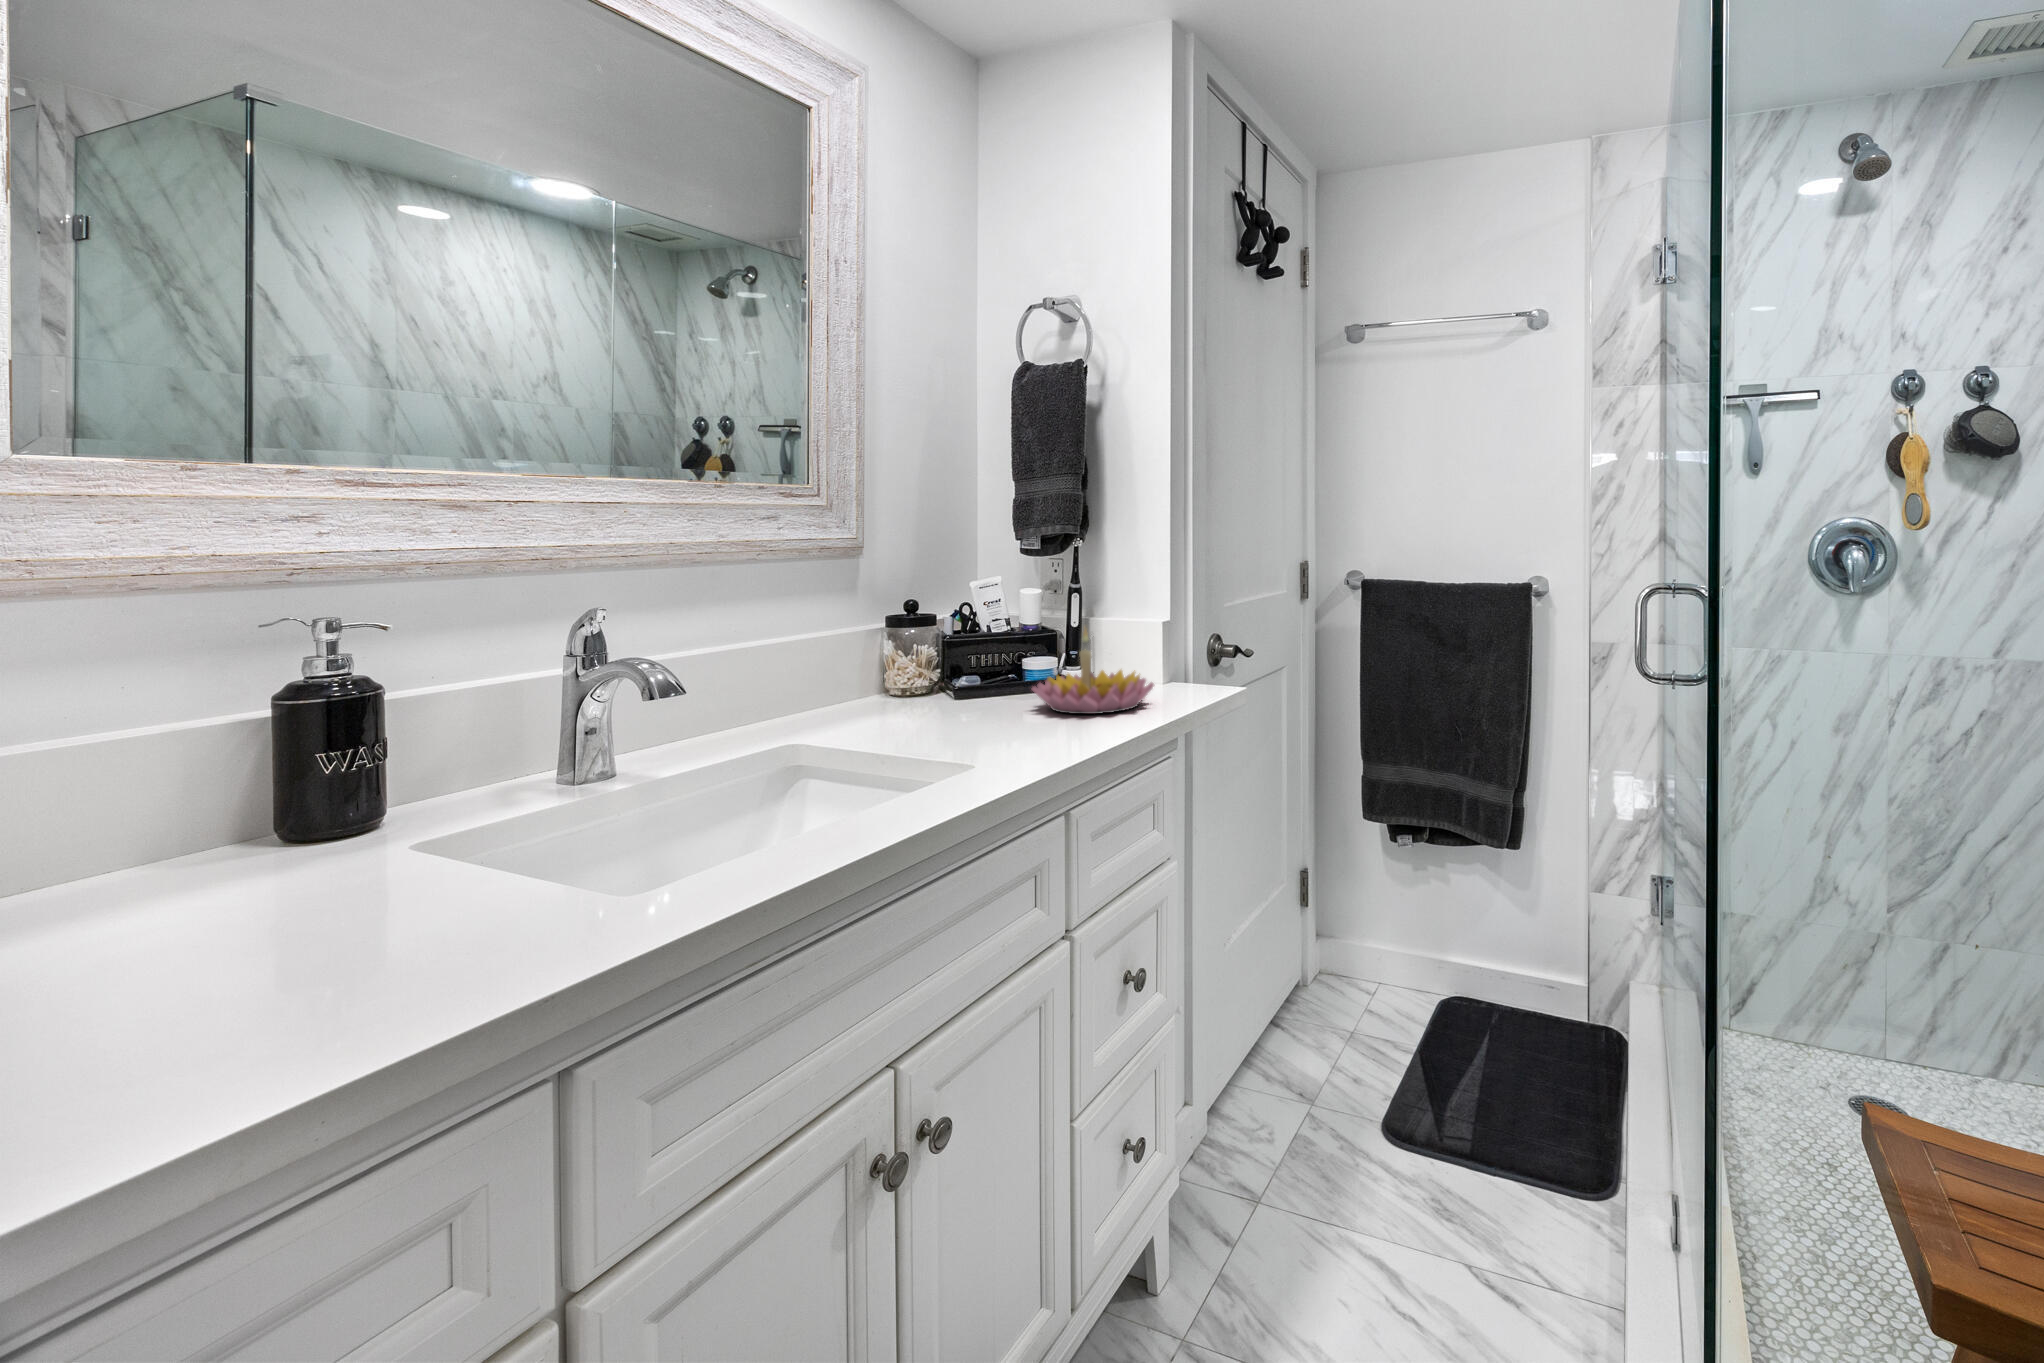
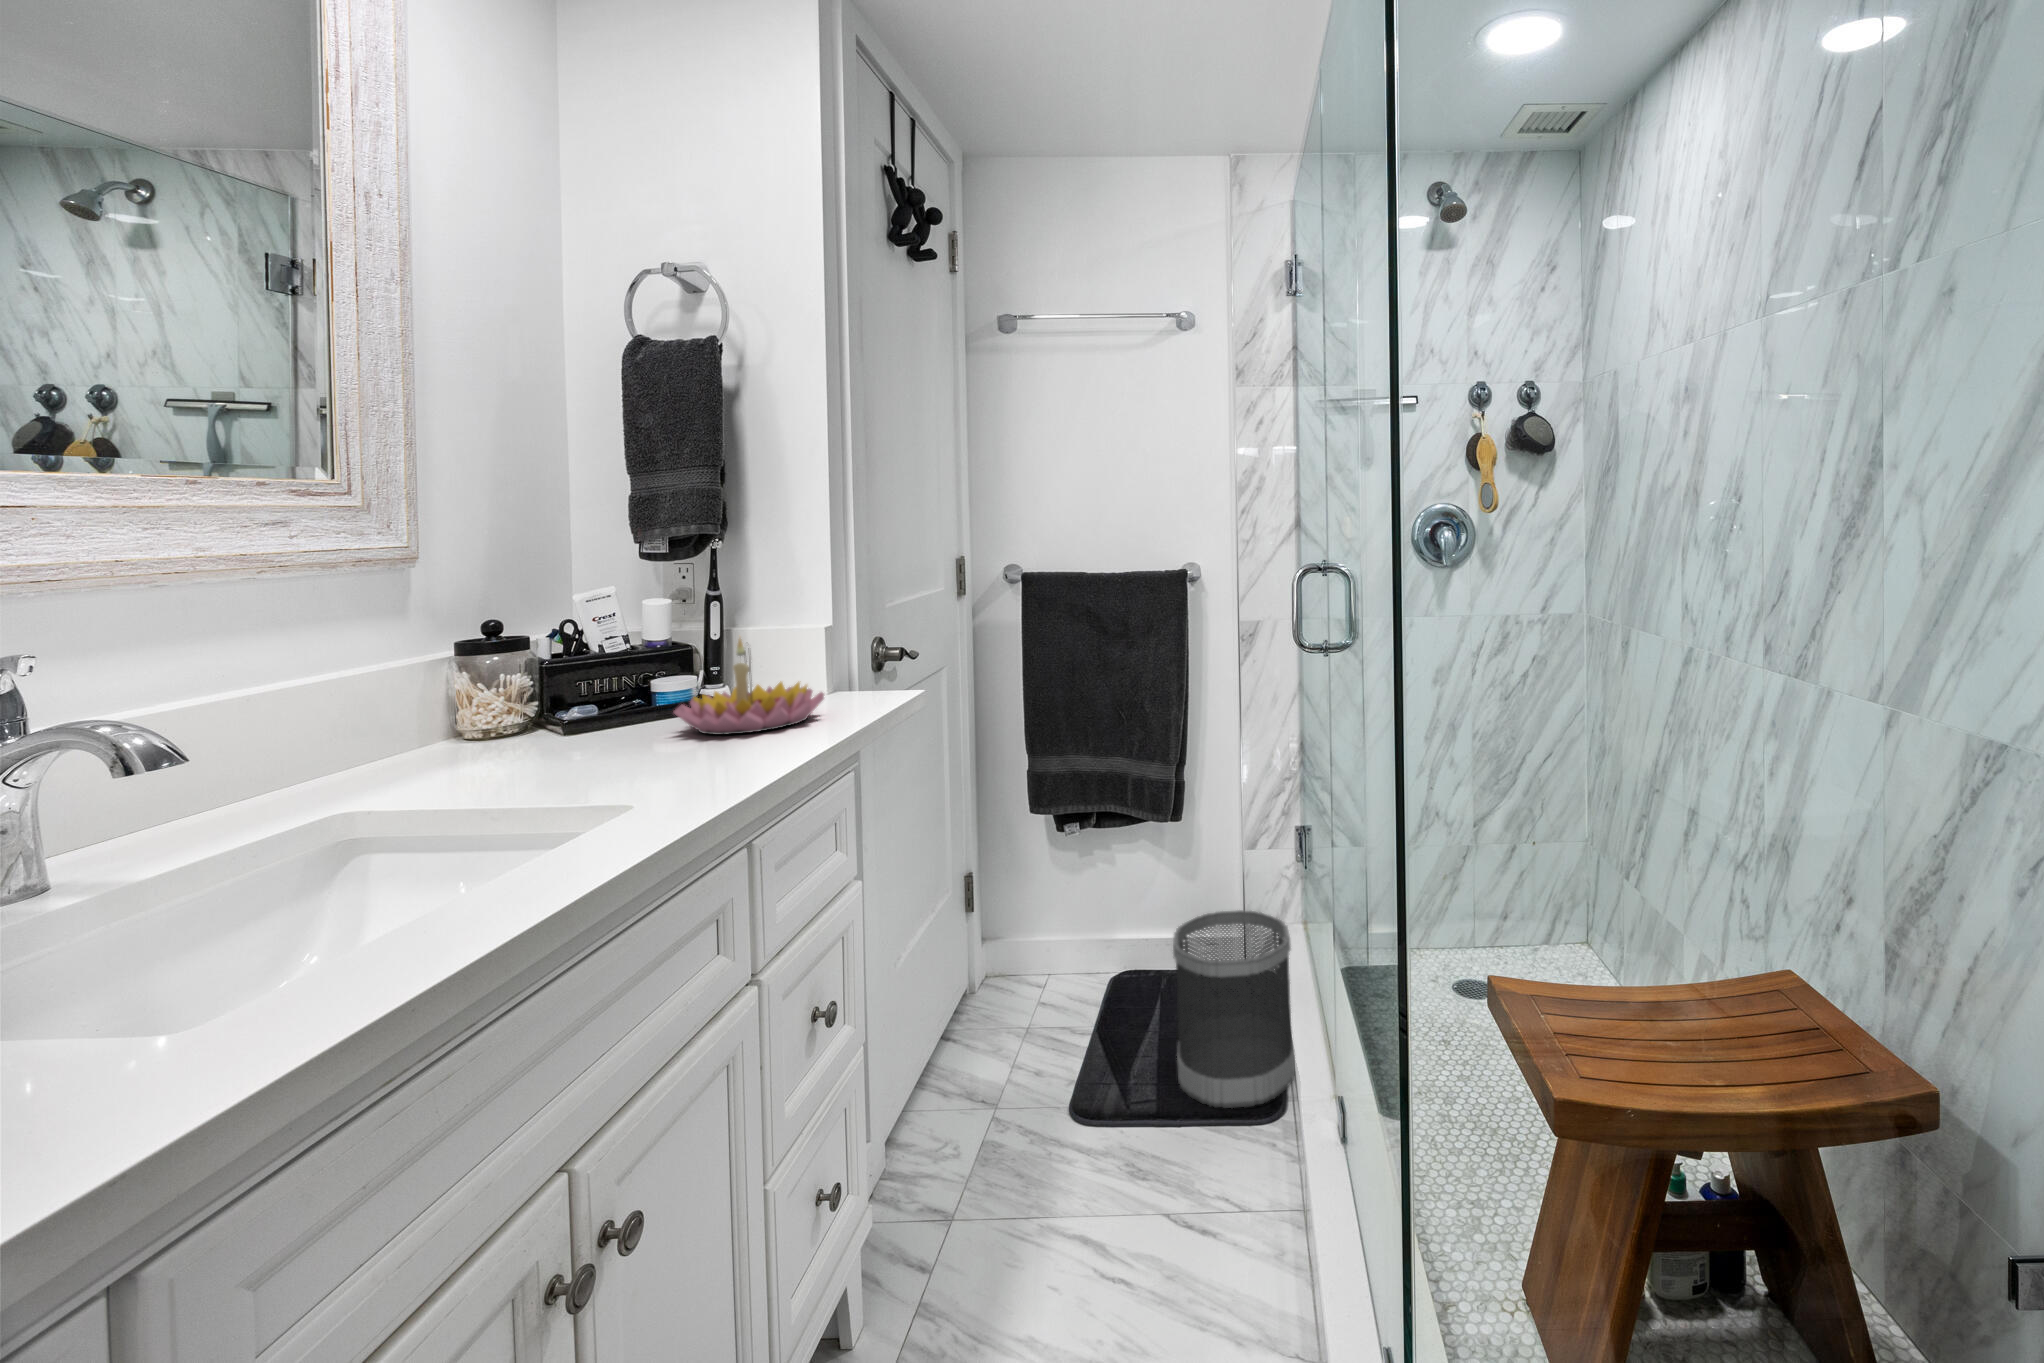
wastebasket: none [1497,954,1634,1182] -> present [1173,910,1295,1108]

